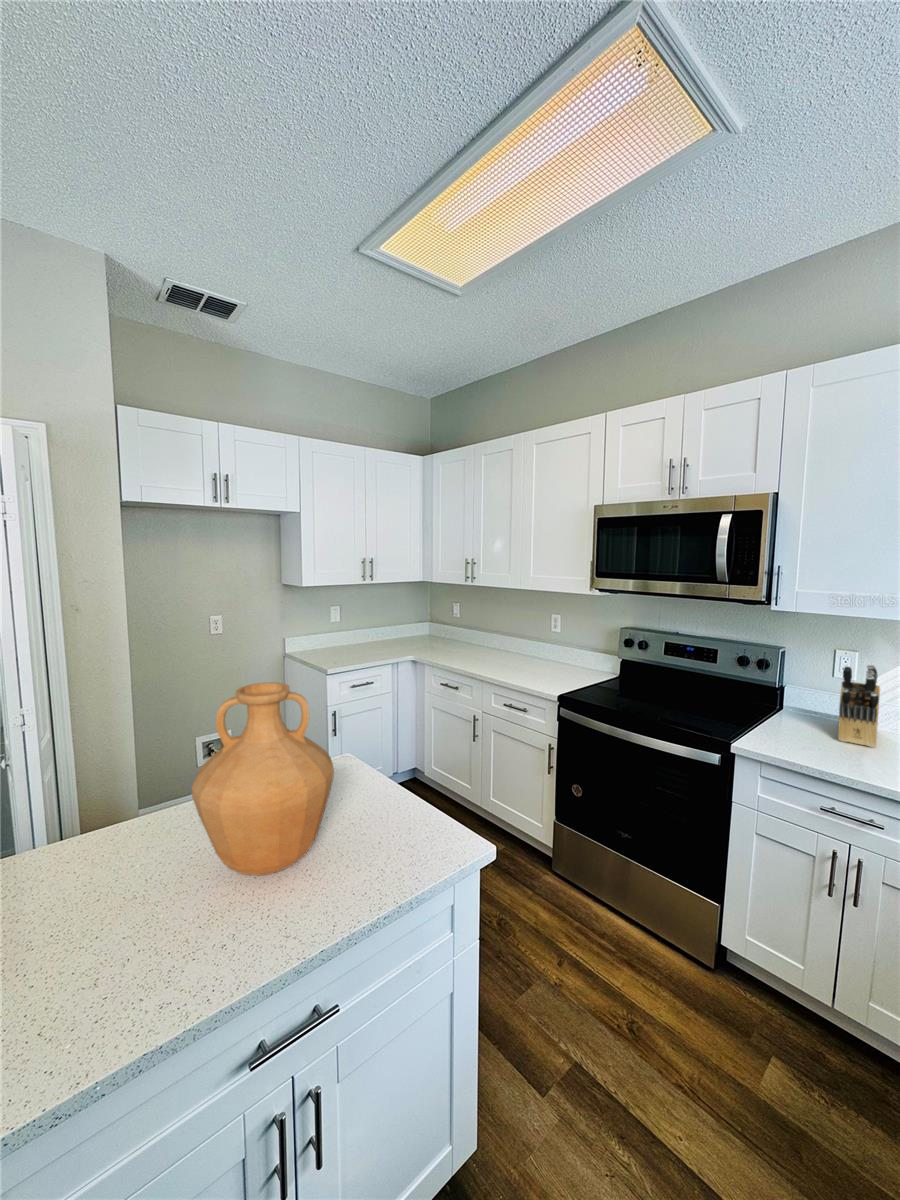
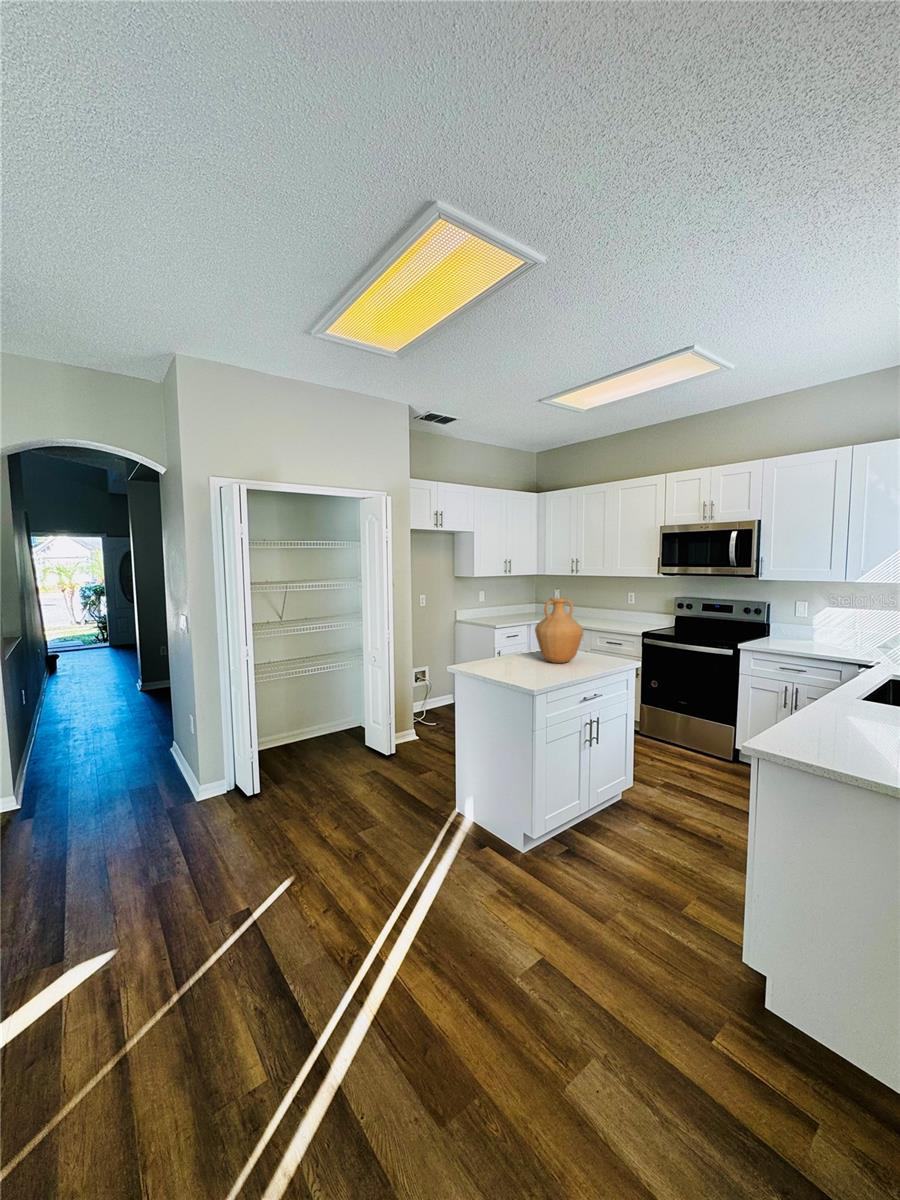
knife block: present [838,665,880,747] -> none [792,603,816,644]

